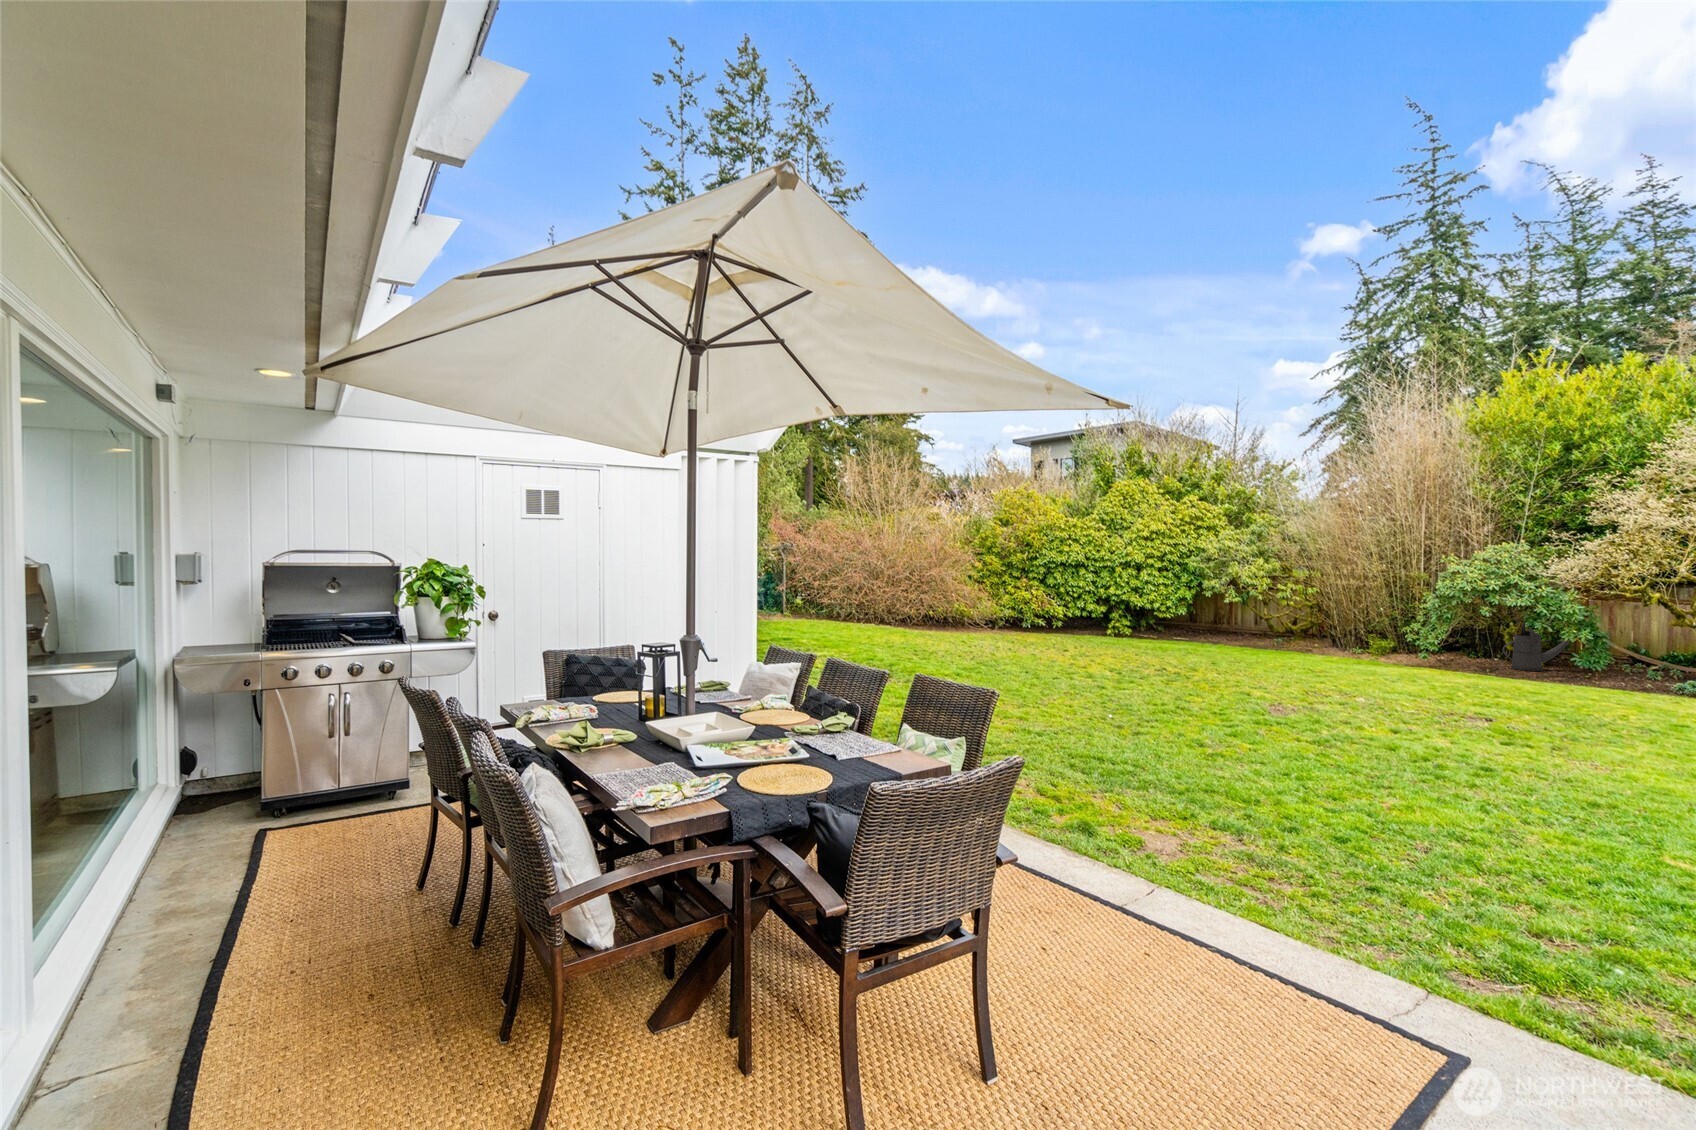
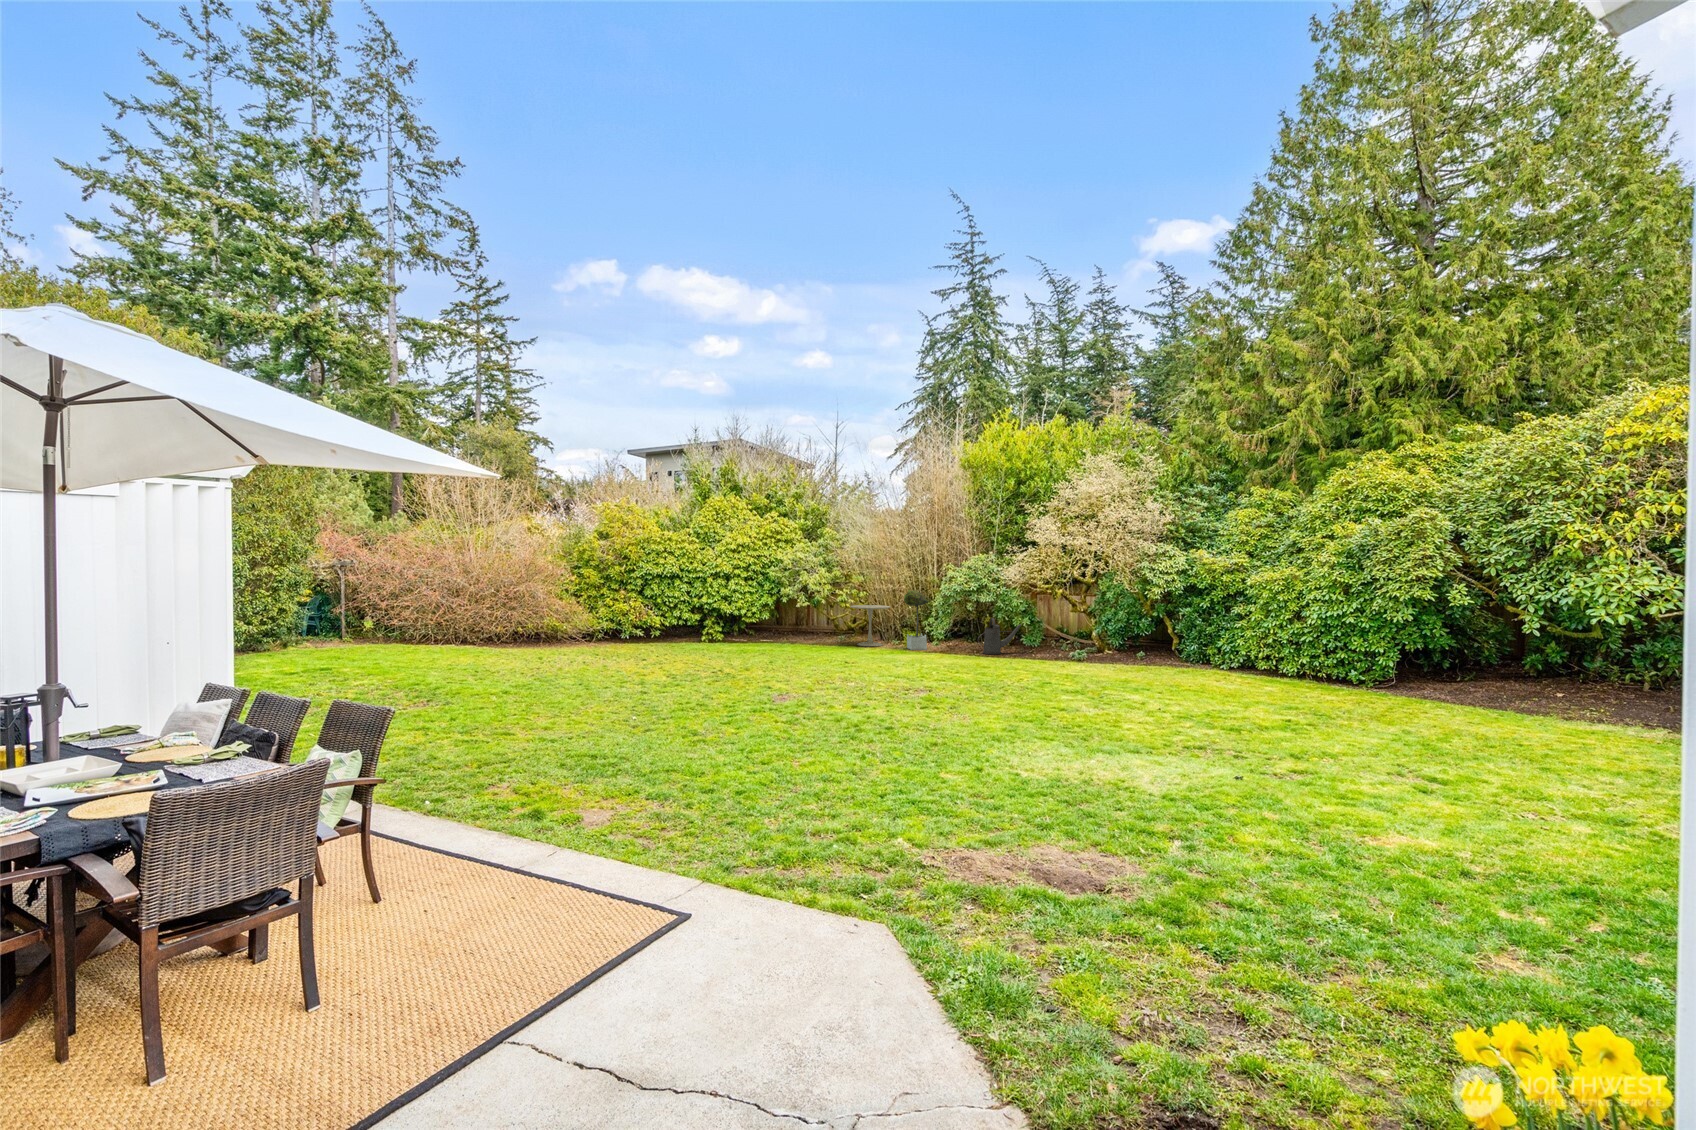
potted tree: none [1379,583,1417,659] -> present [904,590,928,650]
side table: none [1298,601,1355,651] -> present [850,605,890,646]

